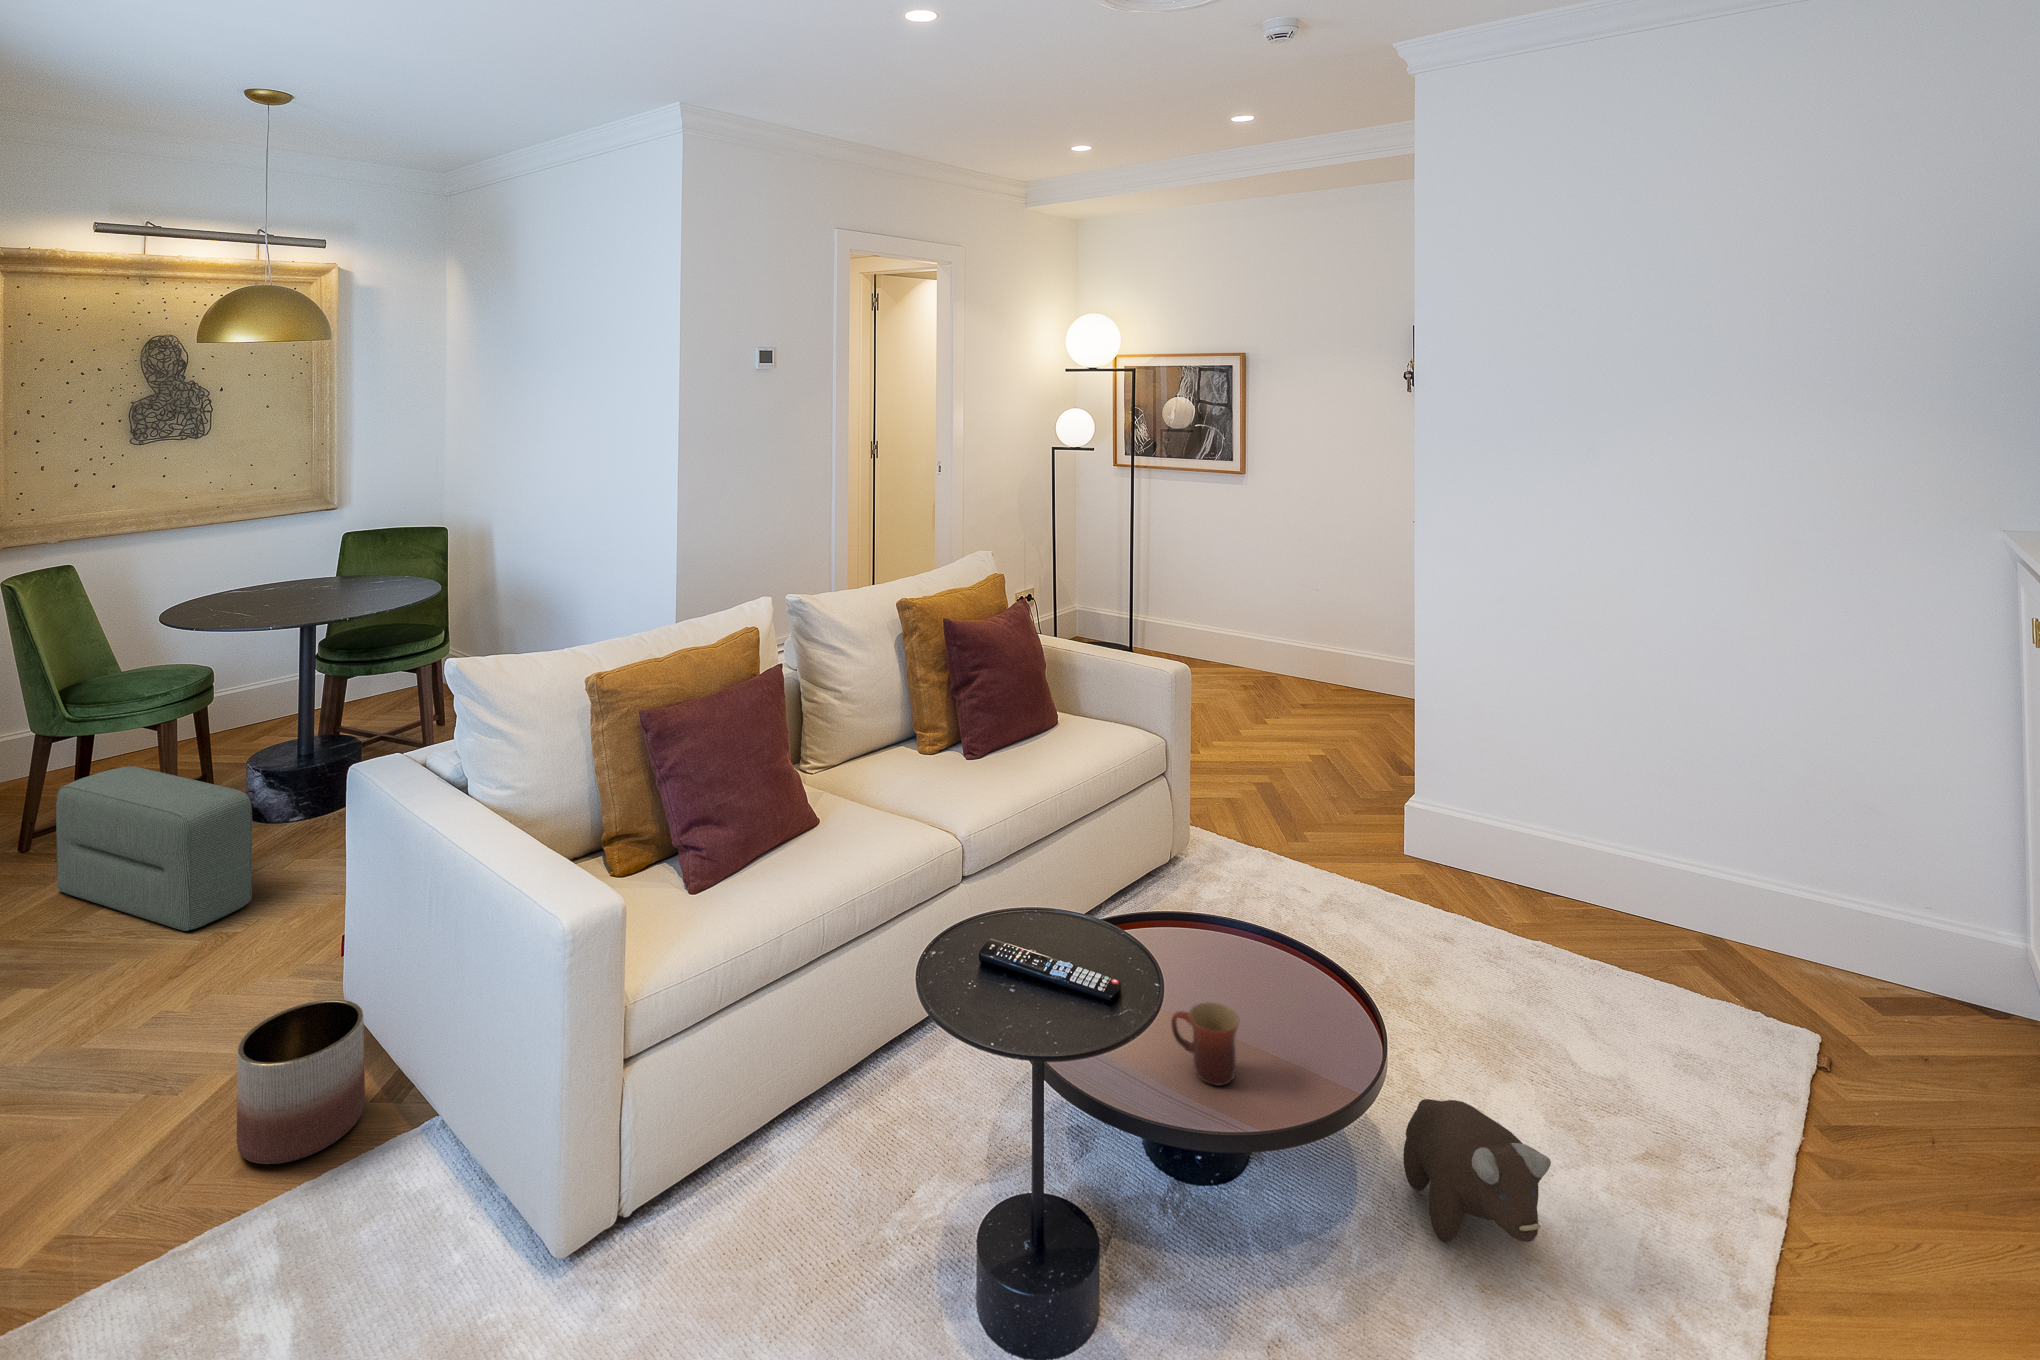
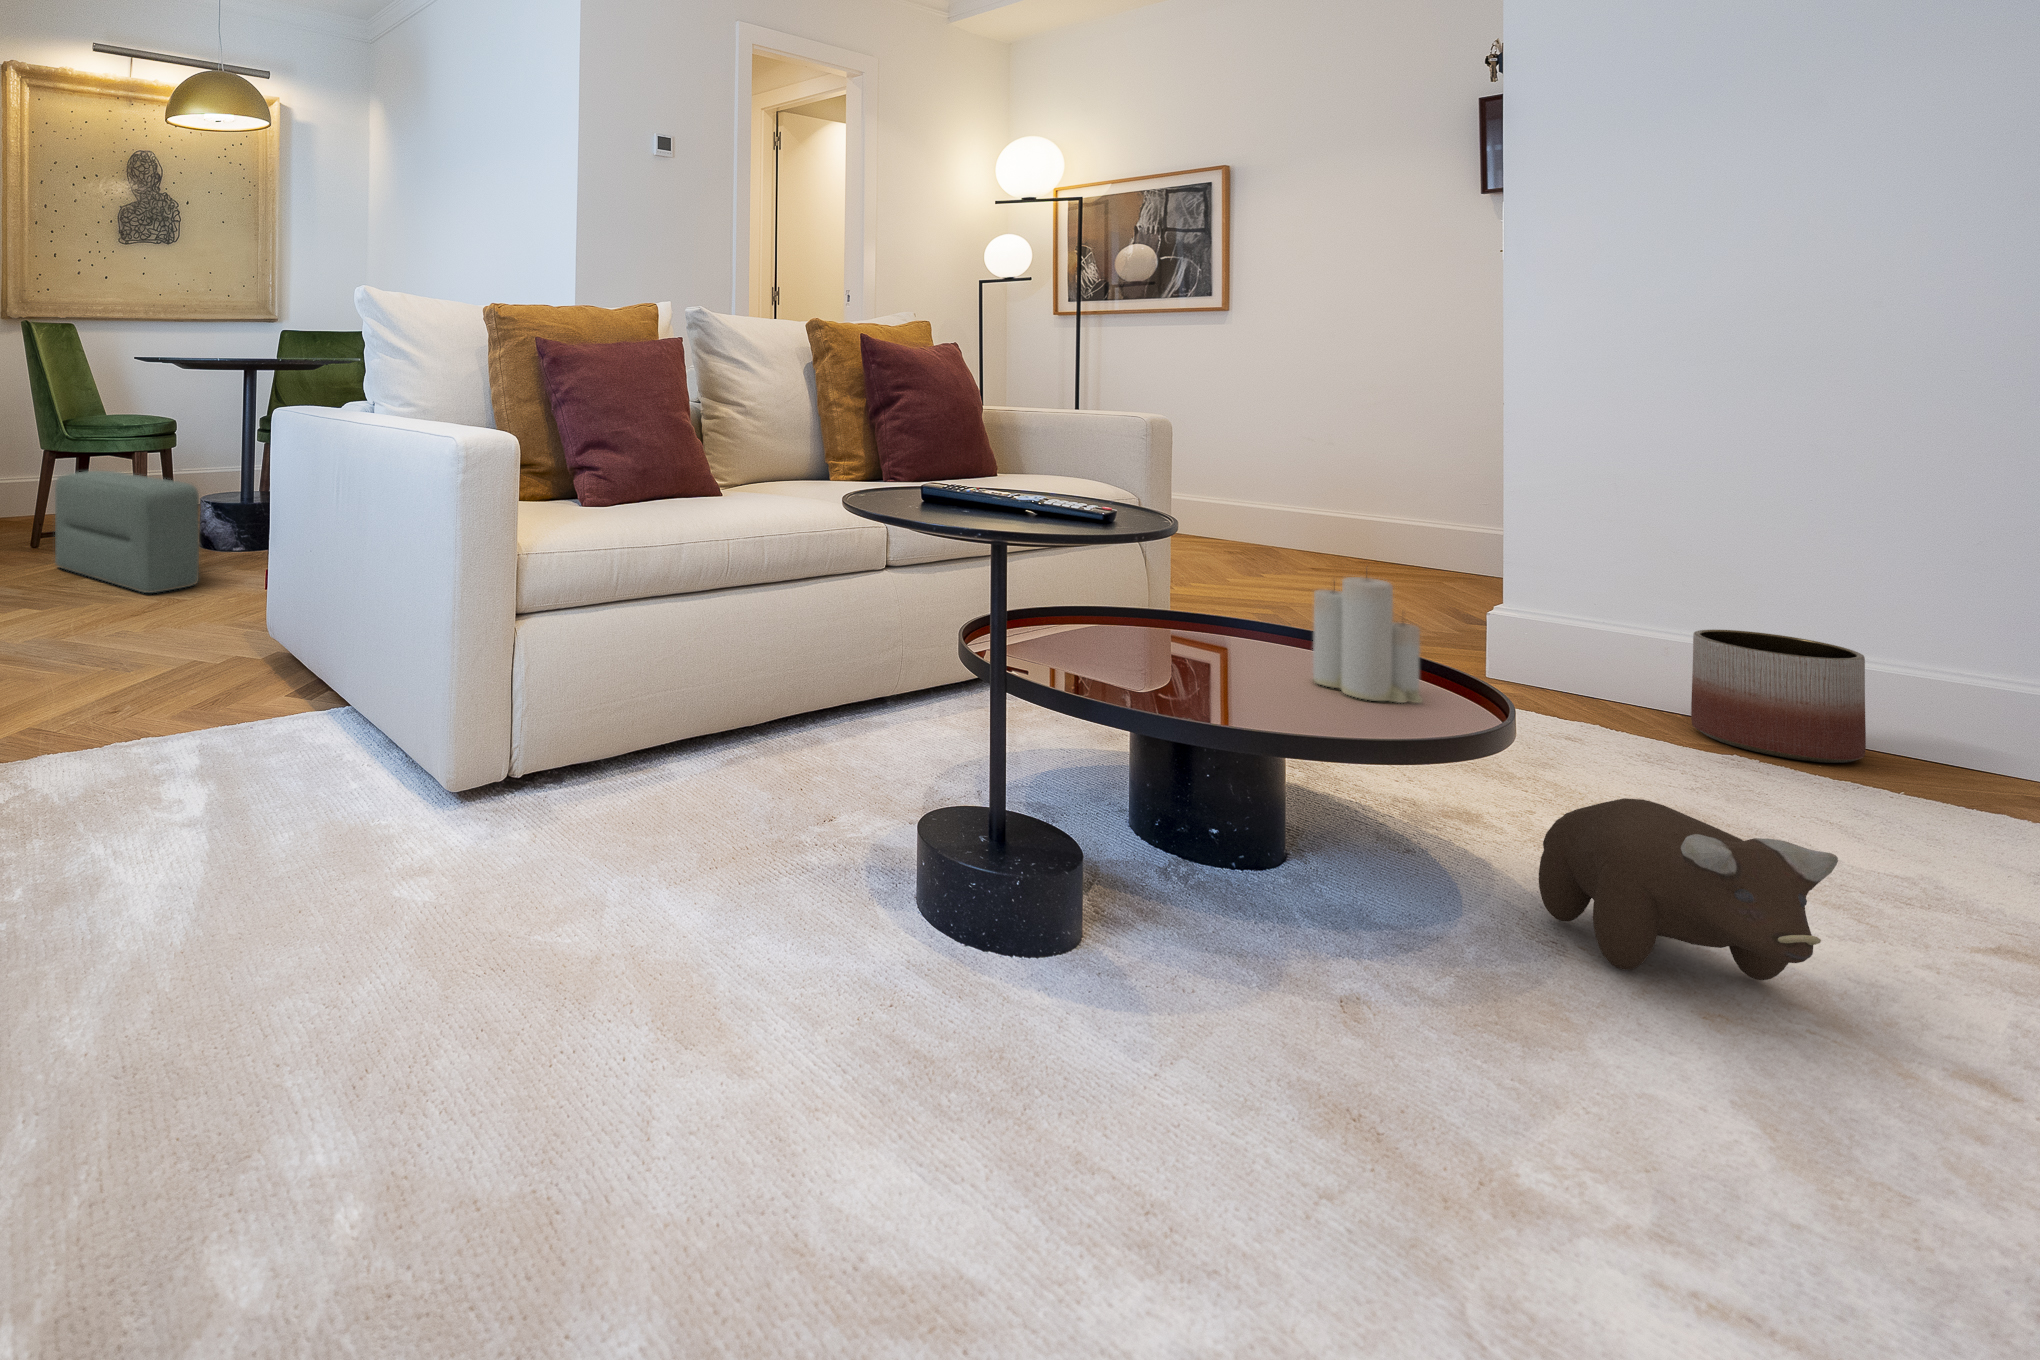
candle: none [1264,944,1331,1050] -> present [1313,572,1423,703]
planter: present [237,1000,365,1164] -> present [1691,629,1866,763]
mug: present [1171,1002,1239,1086] -> none [1181,621,1286,711]

